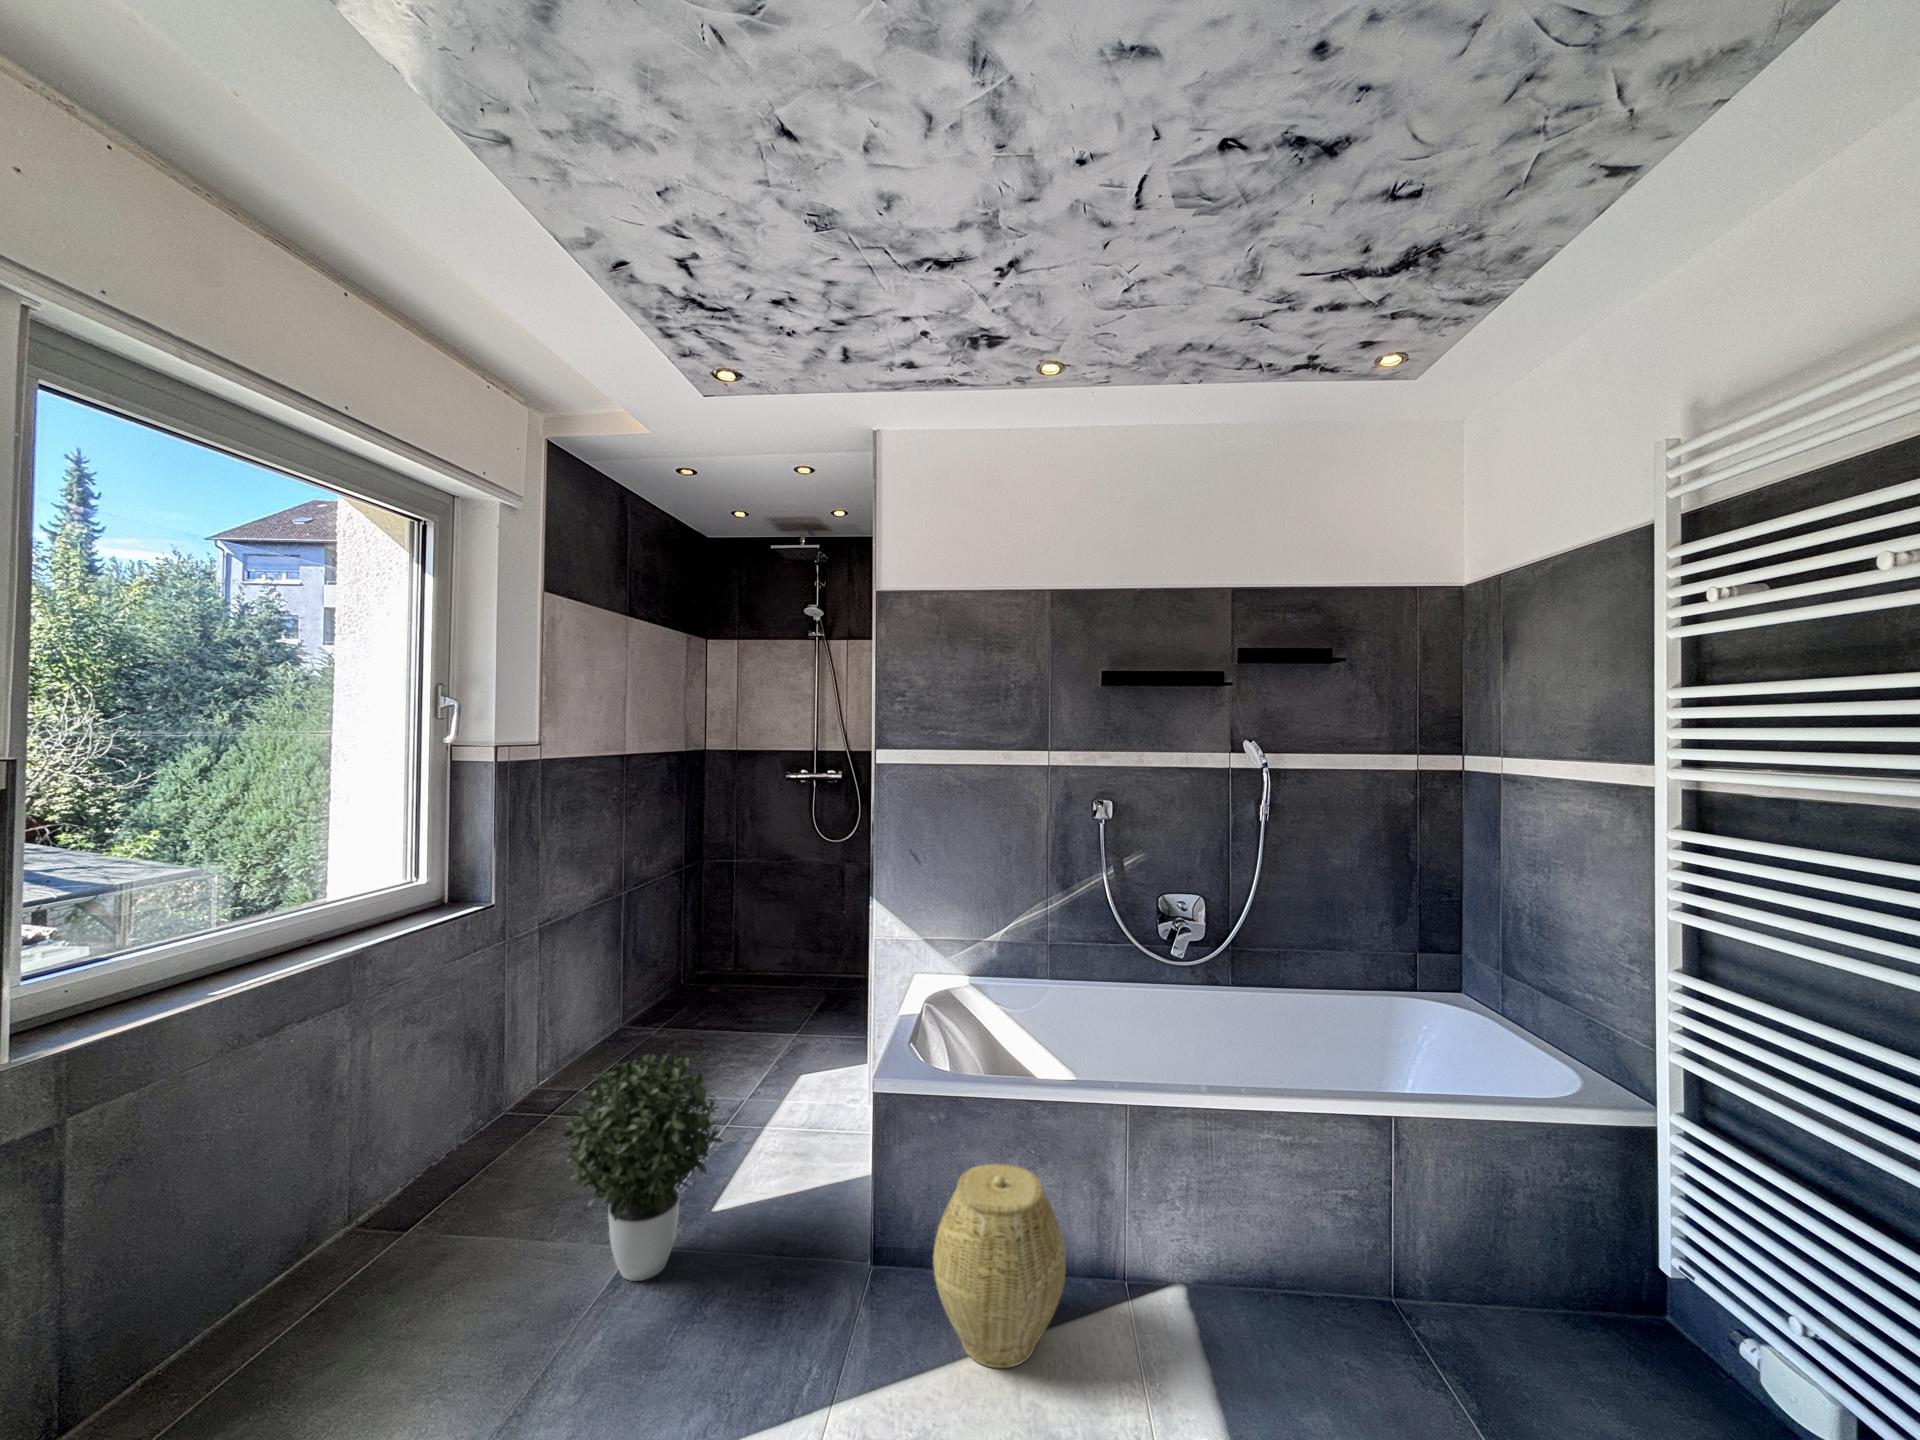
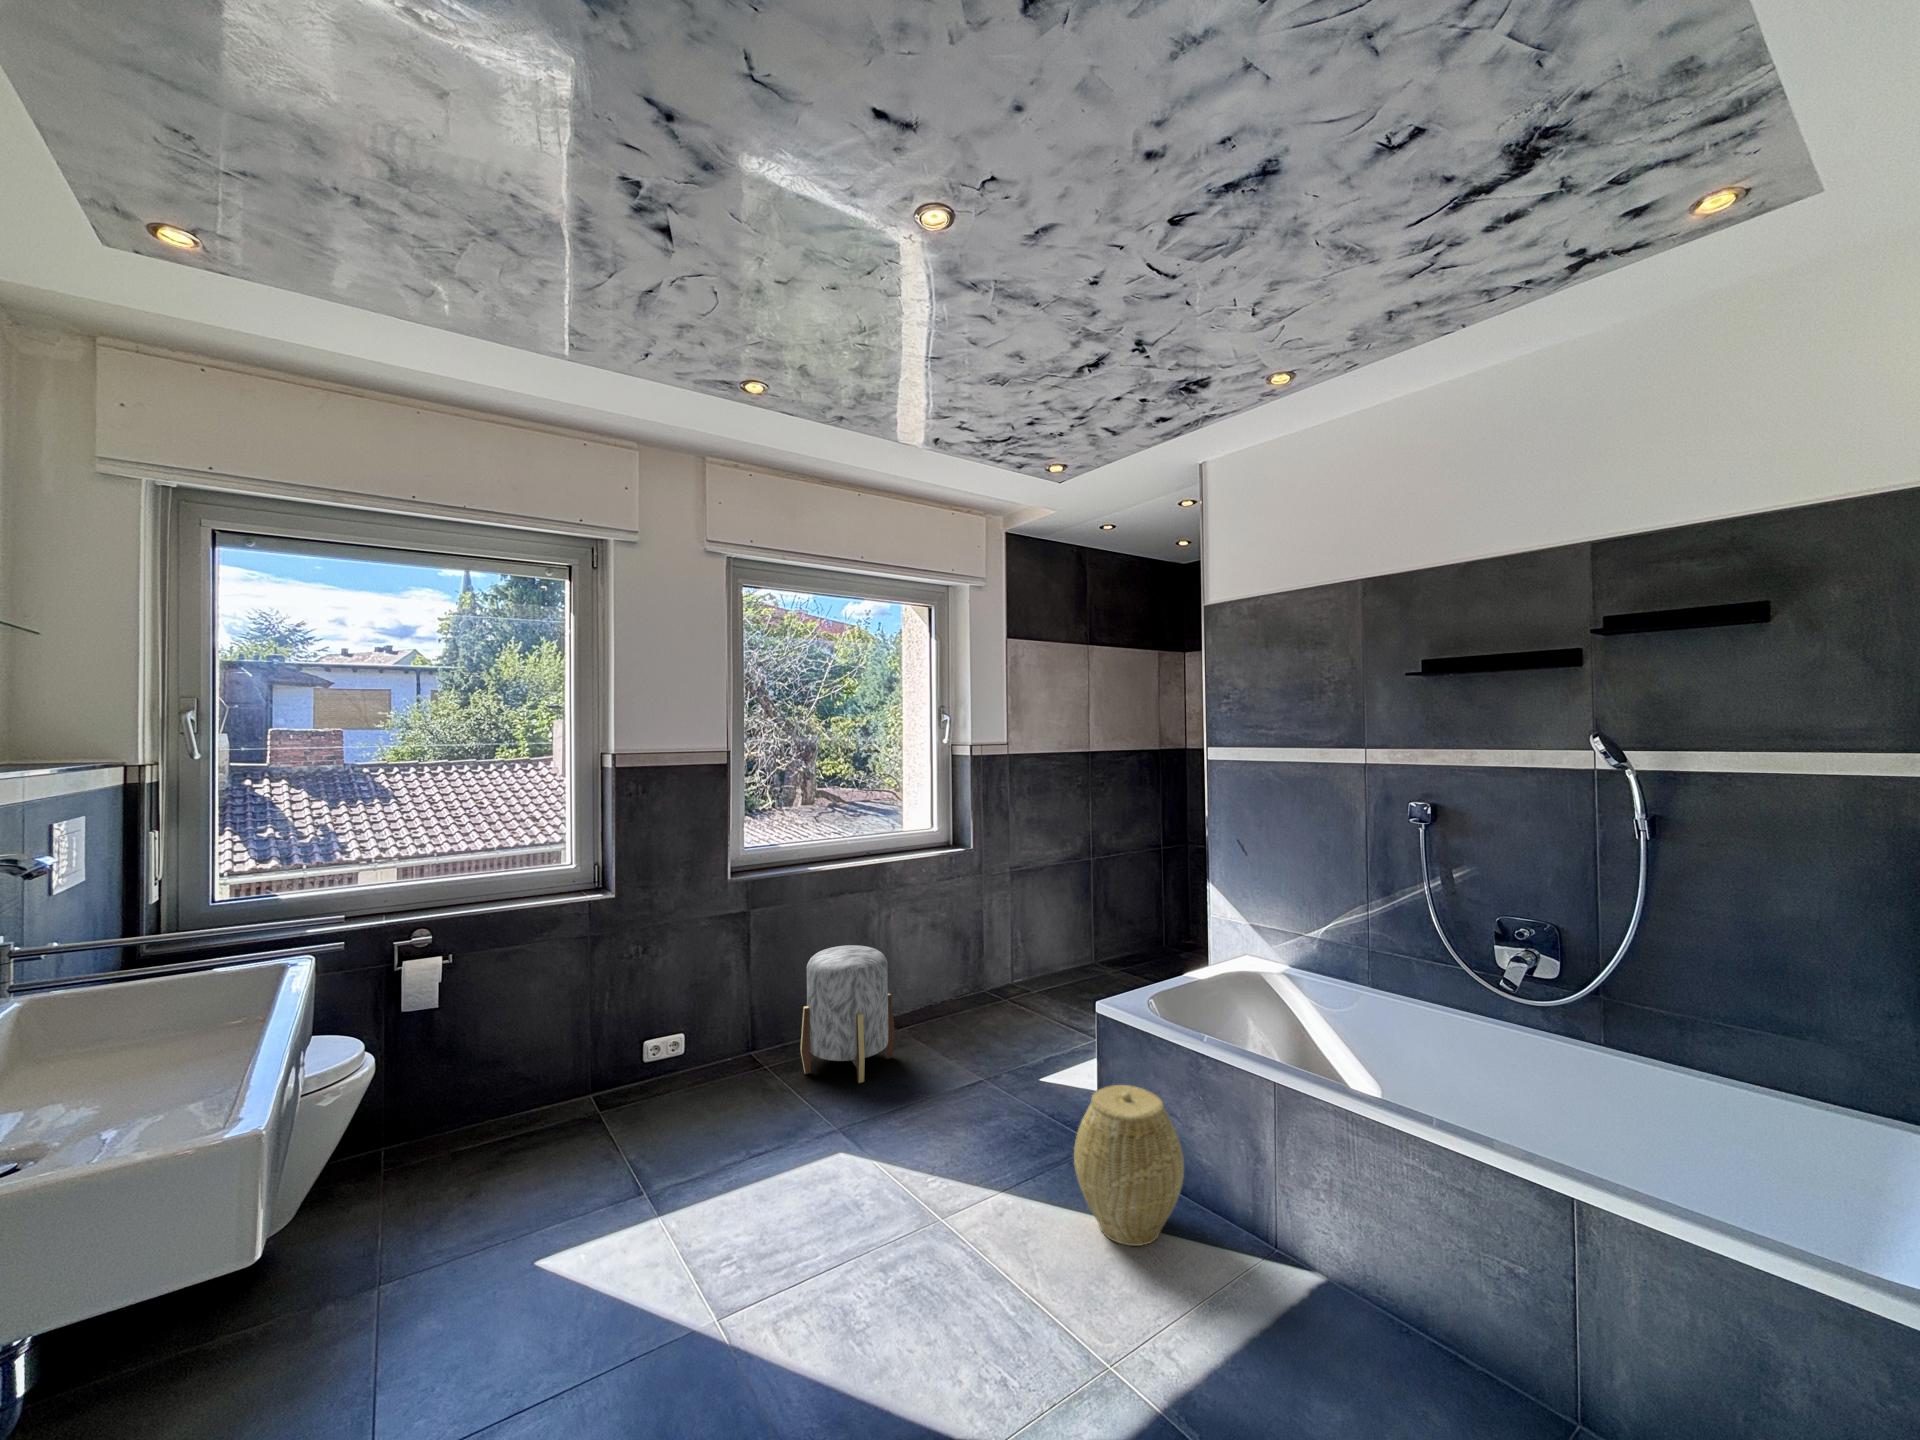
potted plant: present [564,1054,722,1281] -> none [928,950,1022,1097]
stool: none [280,1103,463,1393] -> present [800,945,895,1083]

